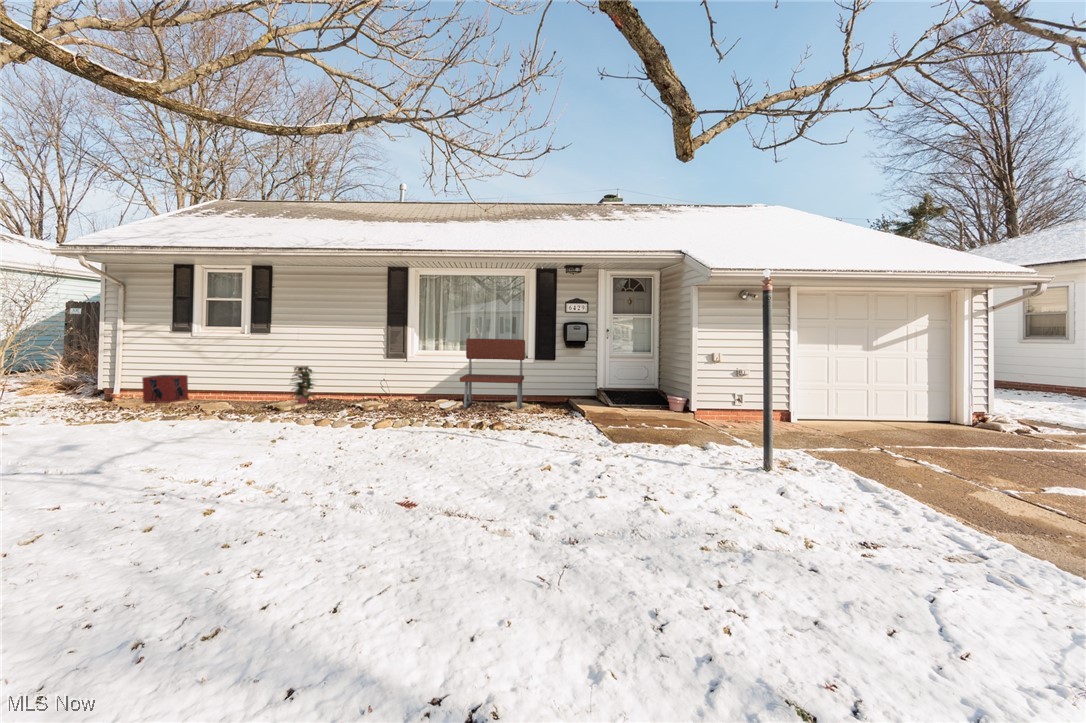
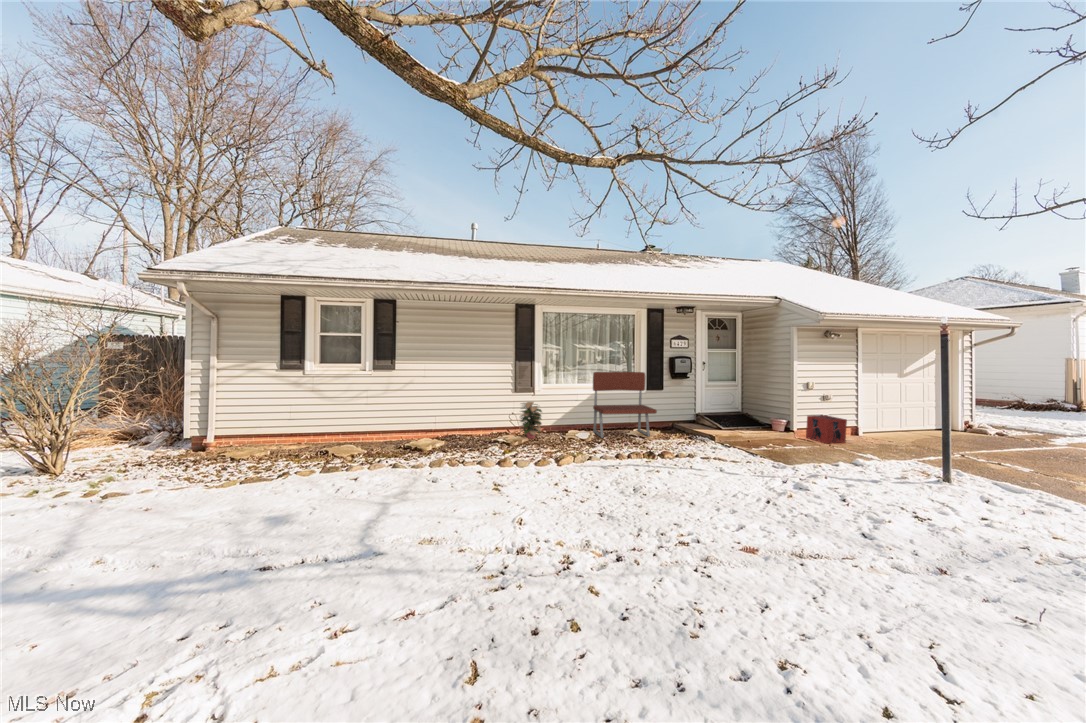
decorative plant: present [290,366,315,403] -> present [520,402,542,438]
storage box: present [142,375,188,403] -> present [806,415,847,443]

